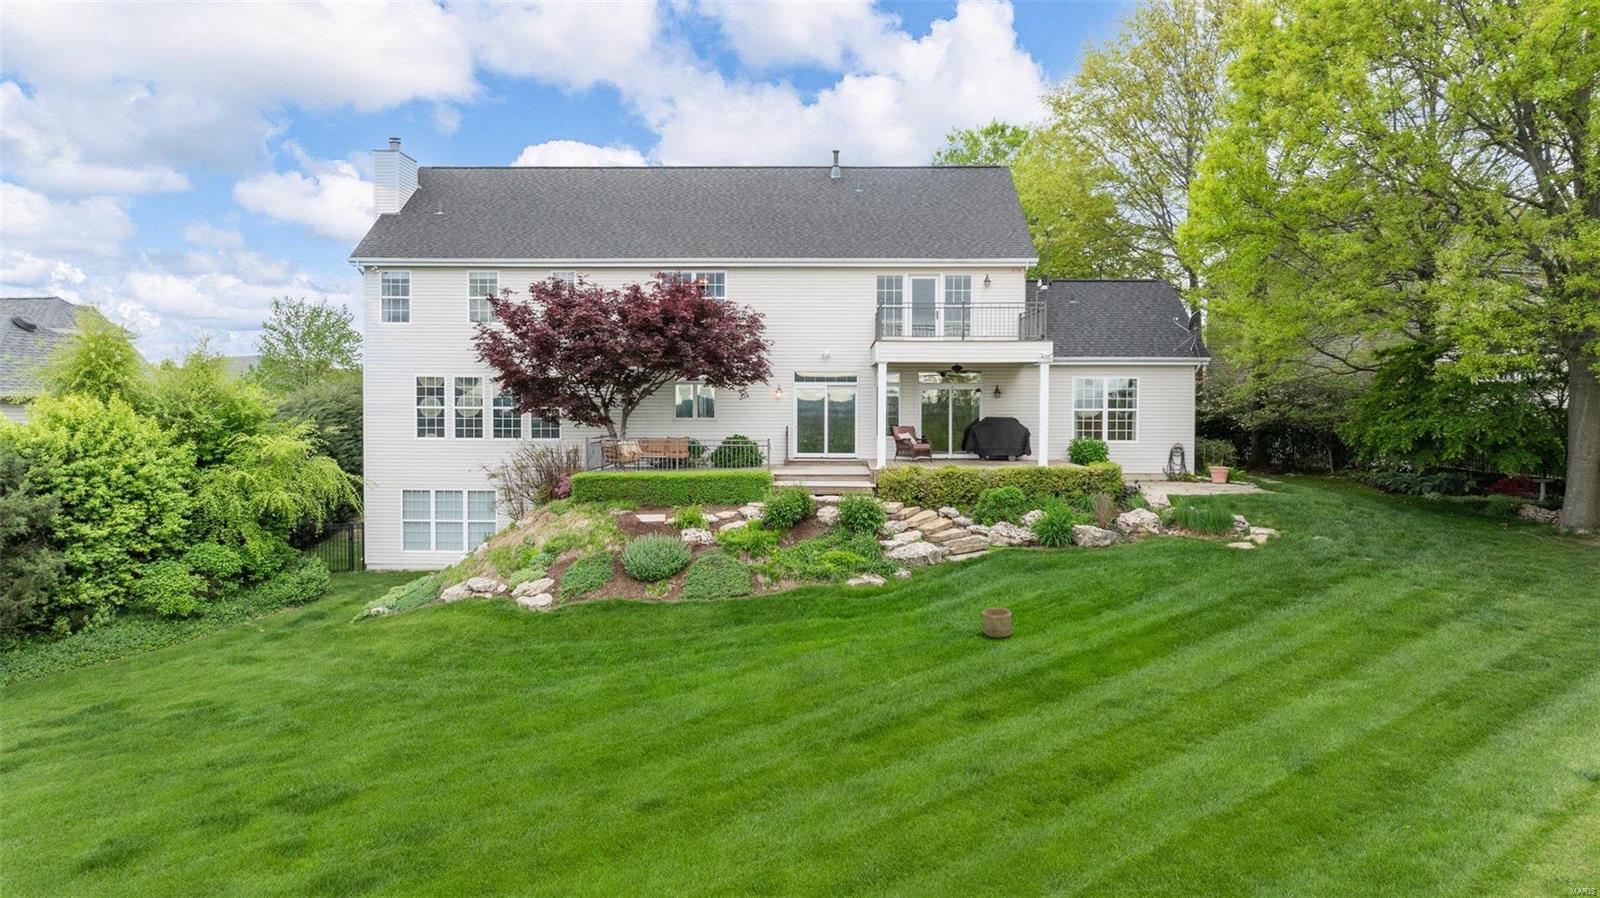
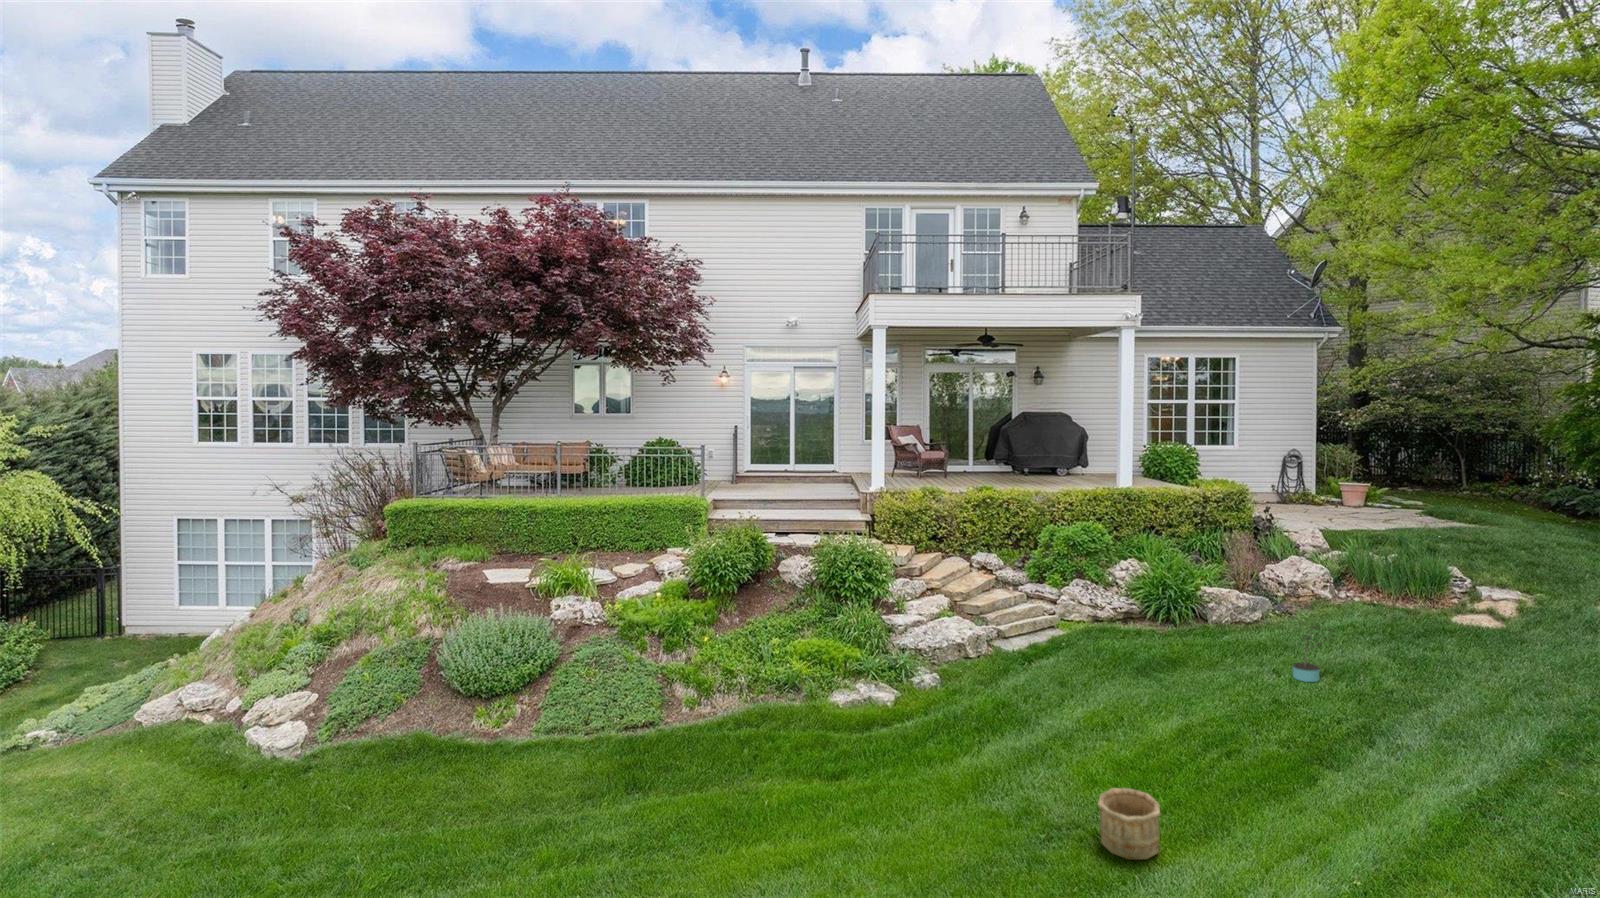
potted plant: none [1108,527,1136,571] -> present [1288,604,1335,682]

